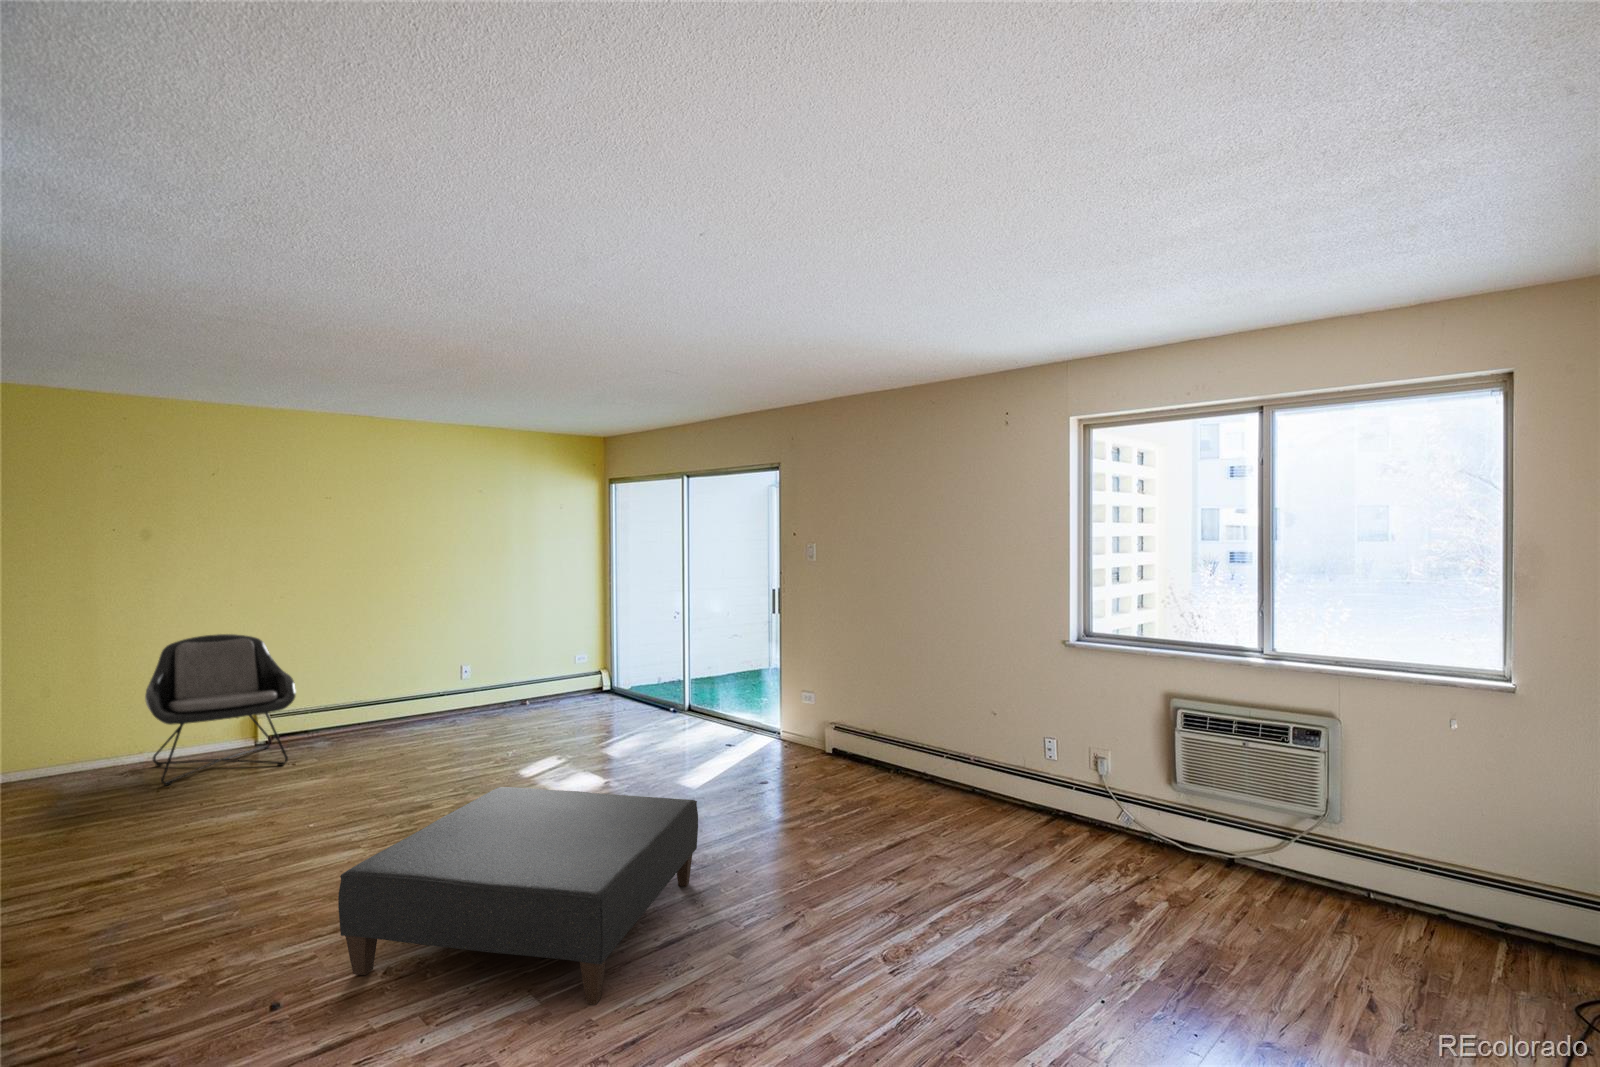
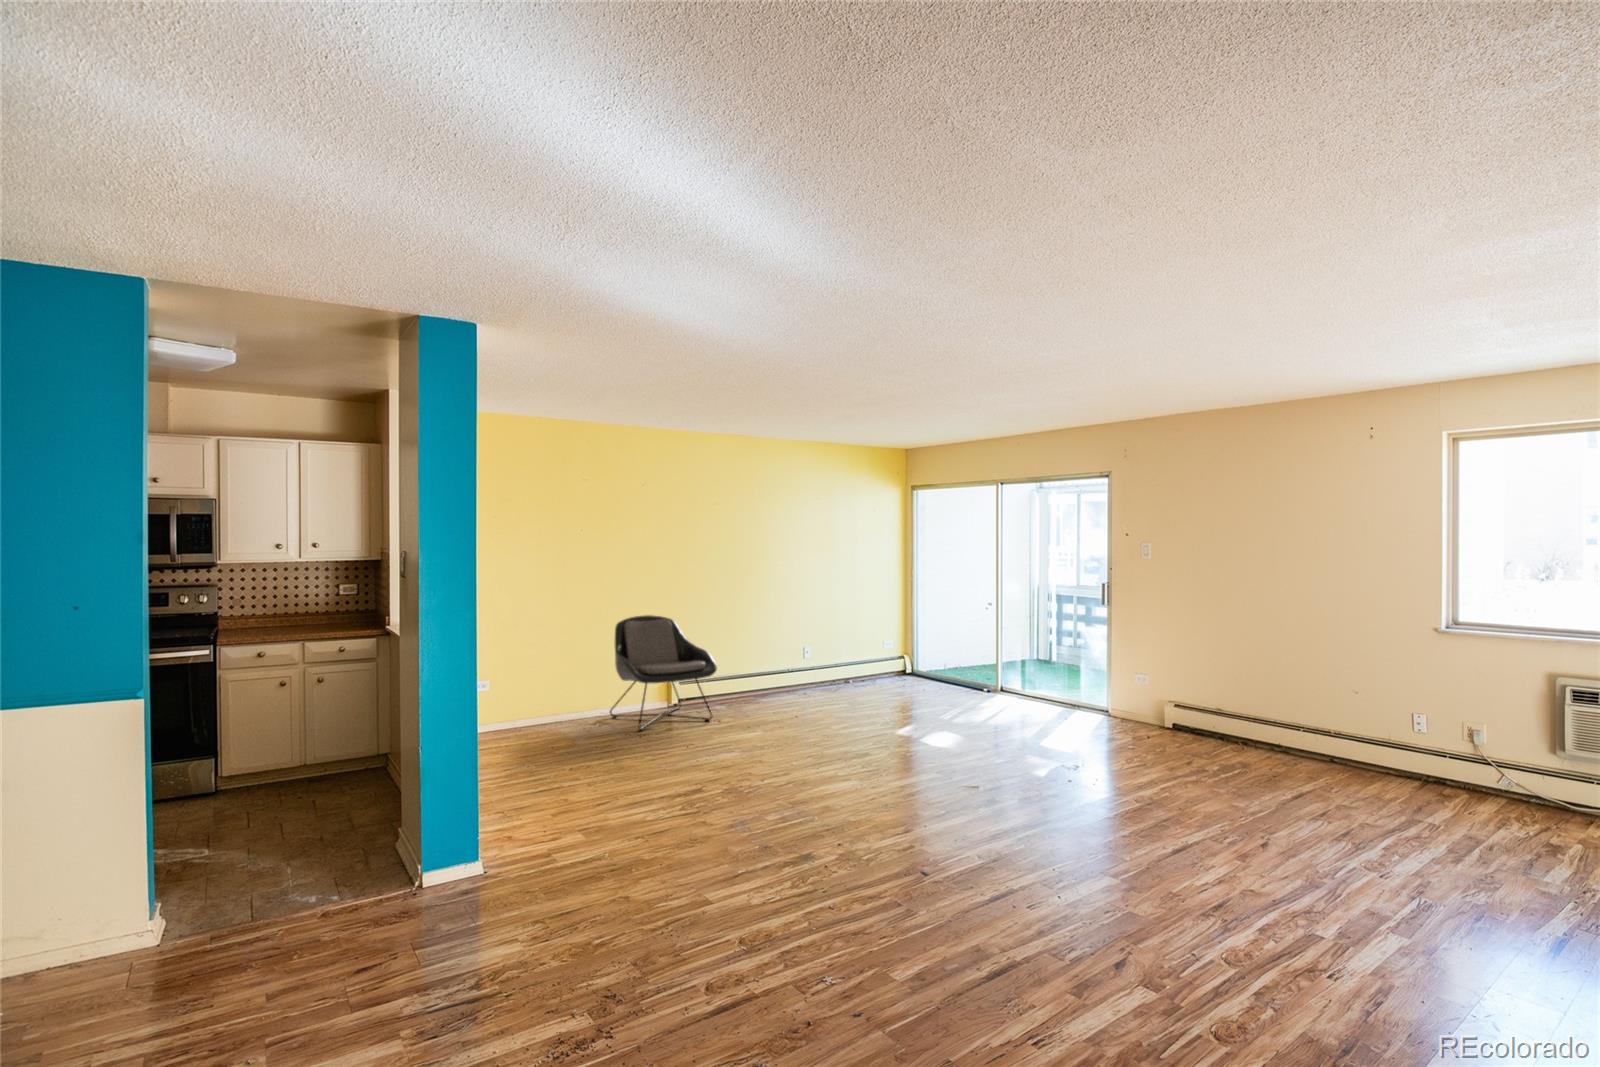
ottoman: present [338,787,698,1005] -> none [935,732,1150,872]

